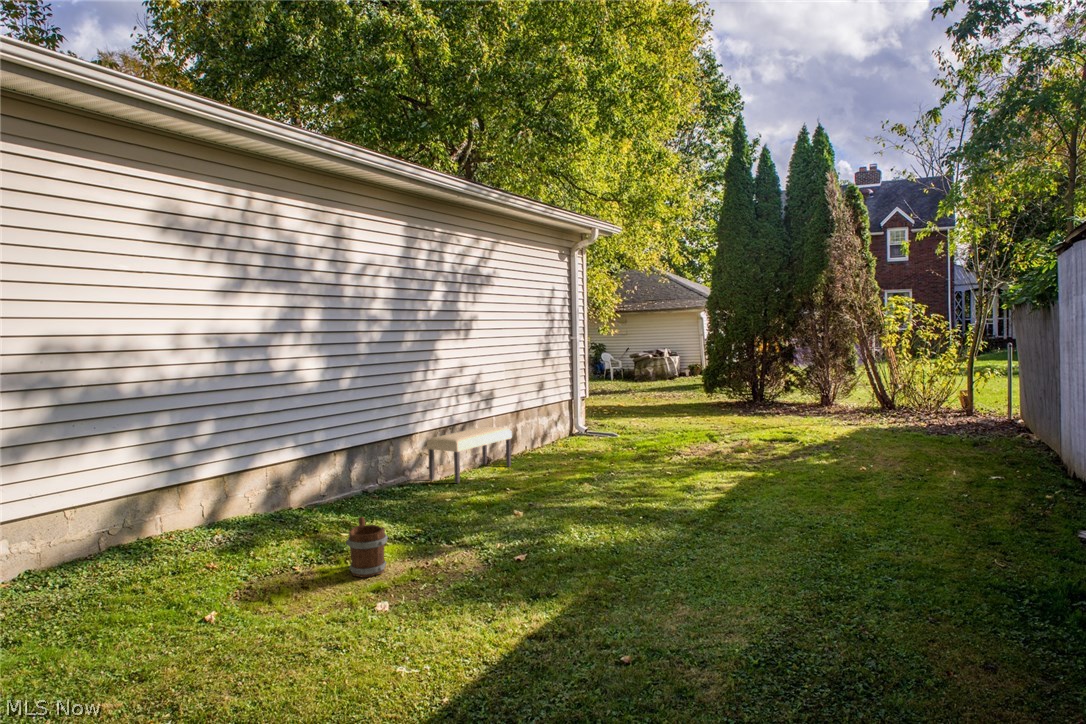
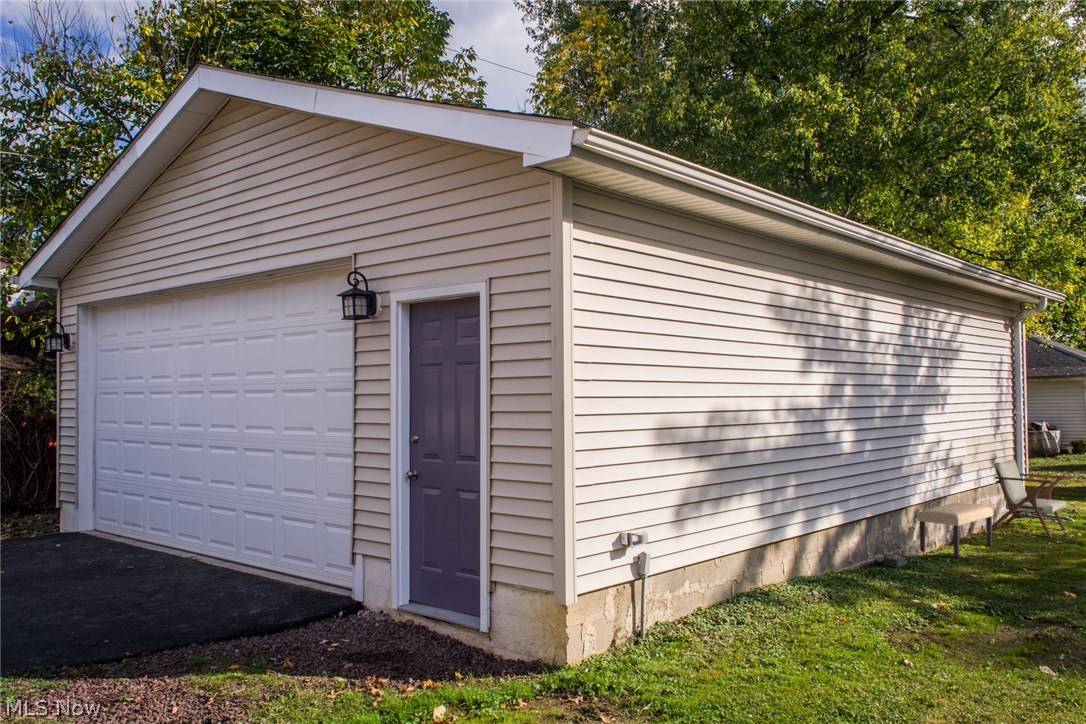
lounge chair: none [530,382,600,453] -> present [992,460,1066,538]
decorative plant: none [357,470,391,502] -> present [878,537,906,567]
bucket: present [346,517,388,578] -> none [968,575,1012,628]

